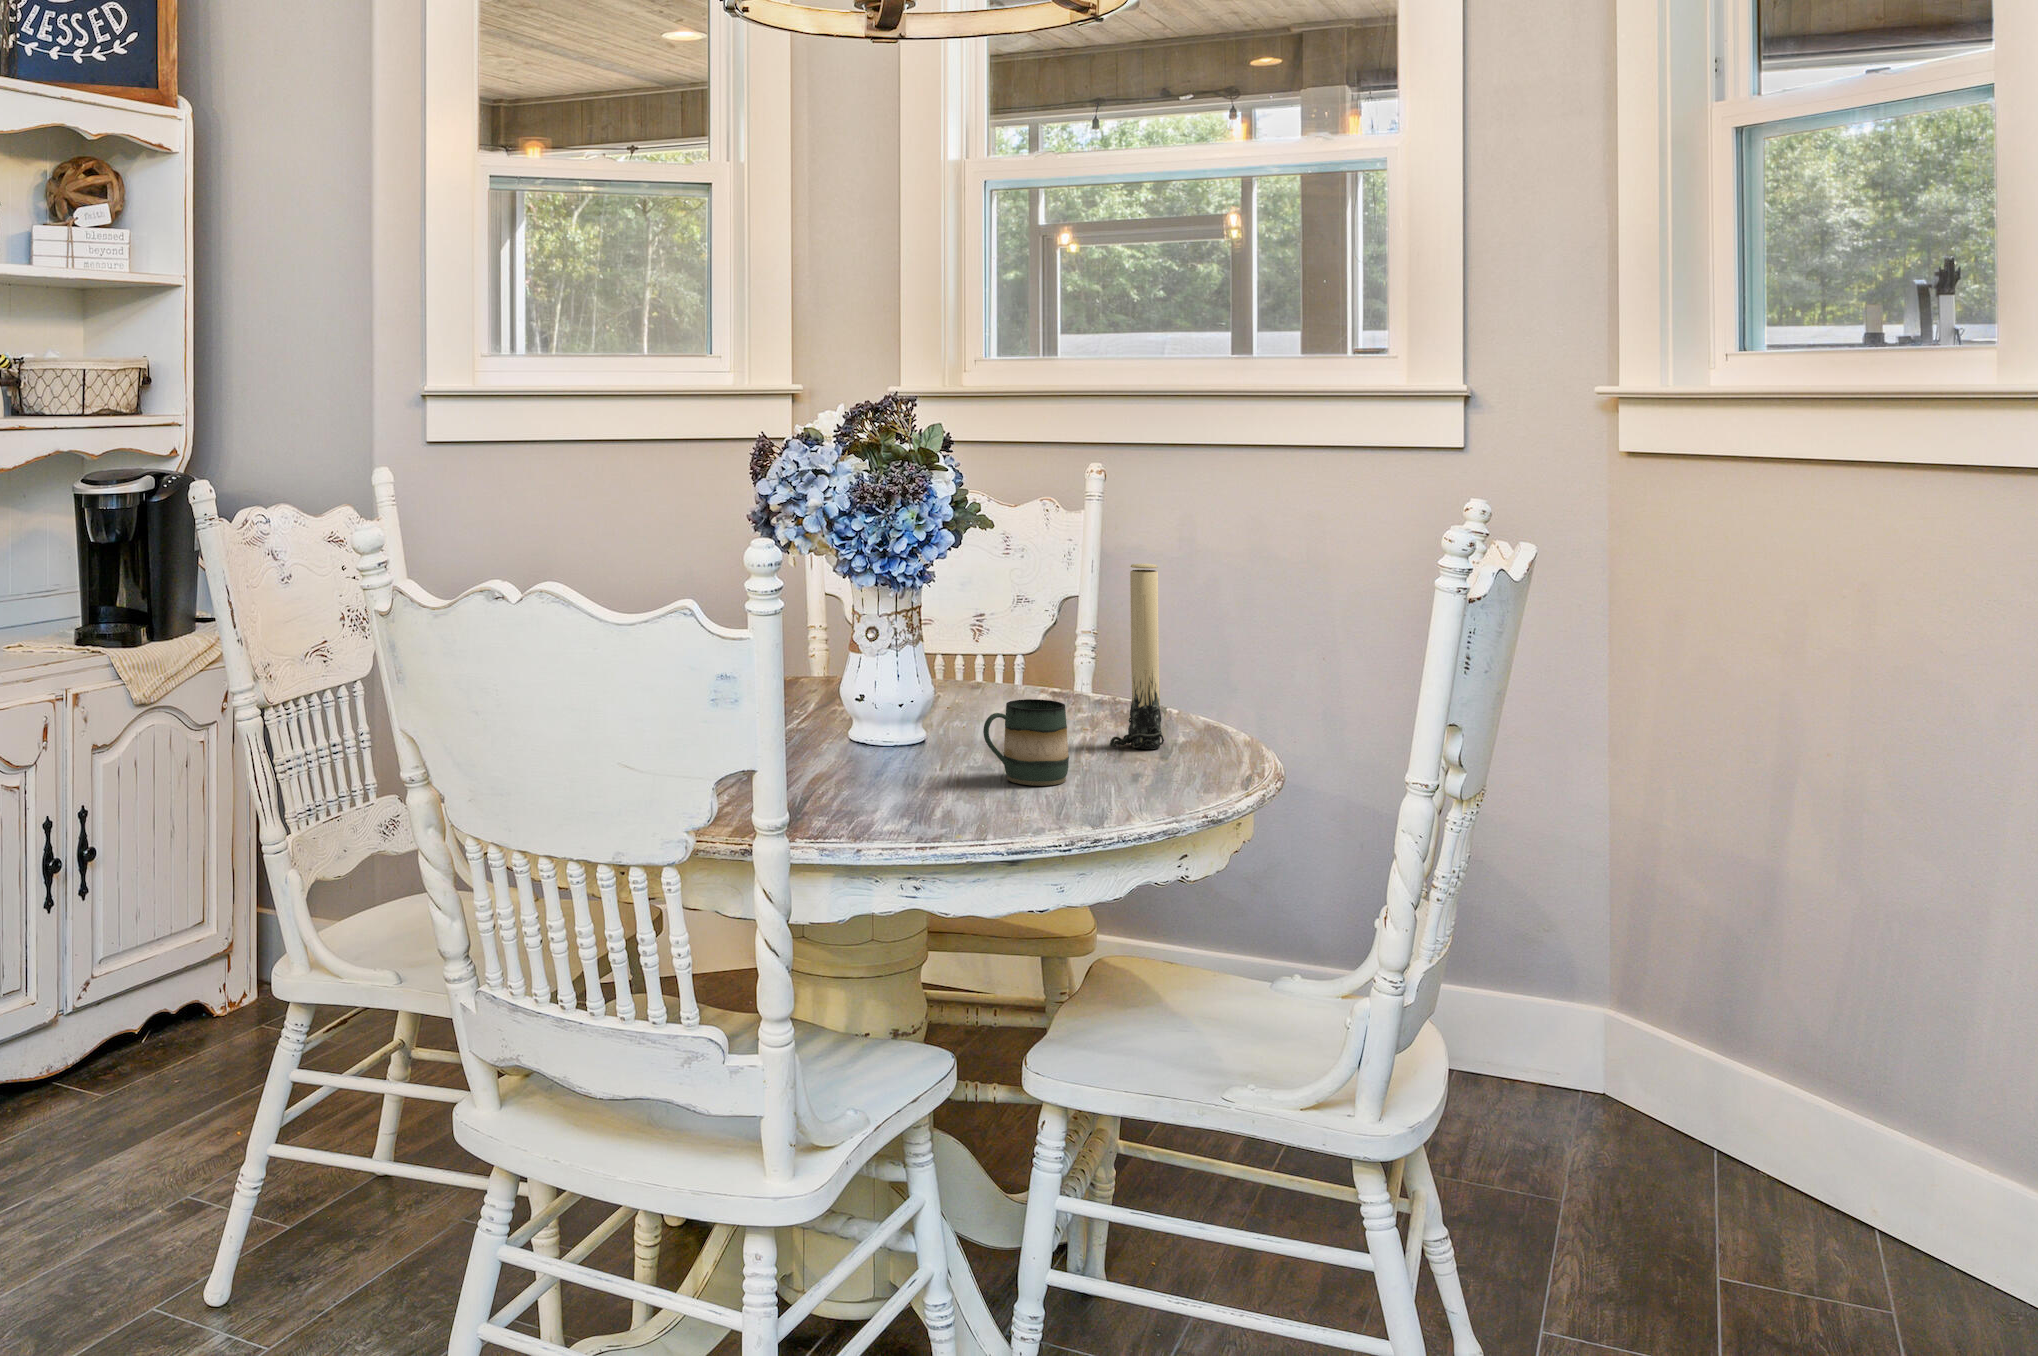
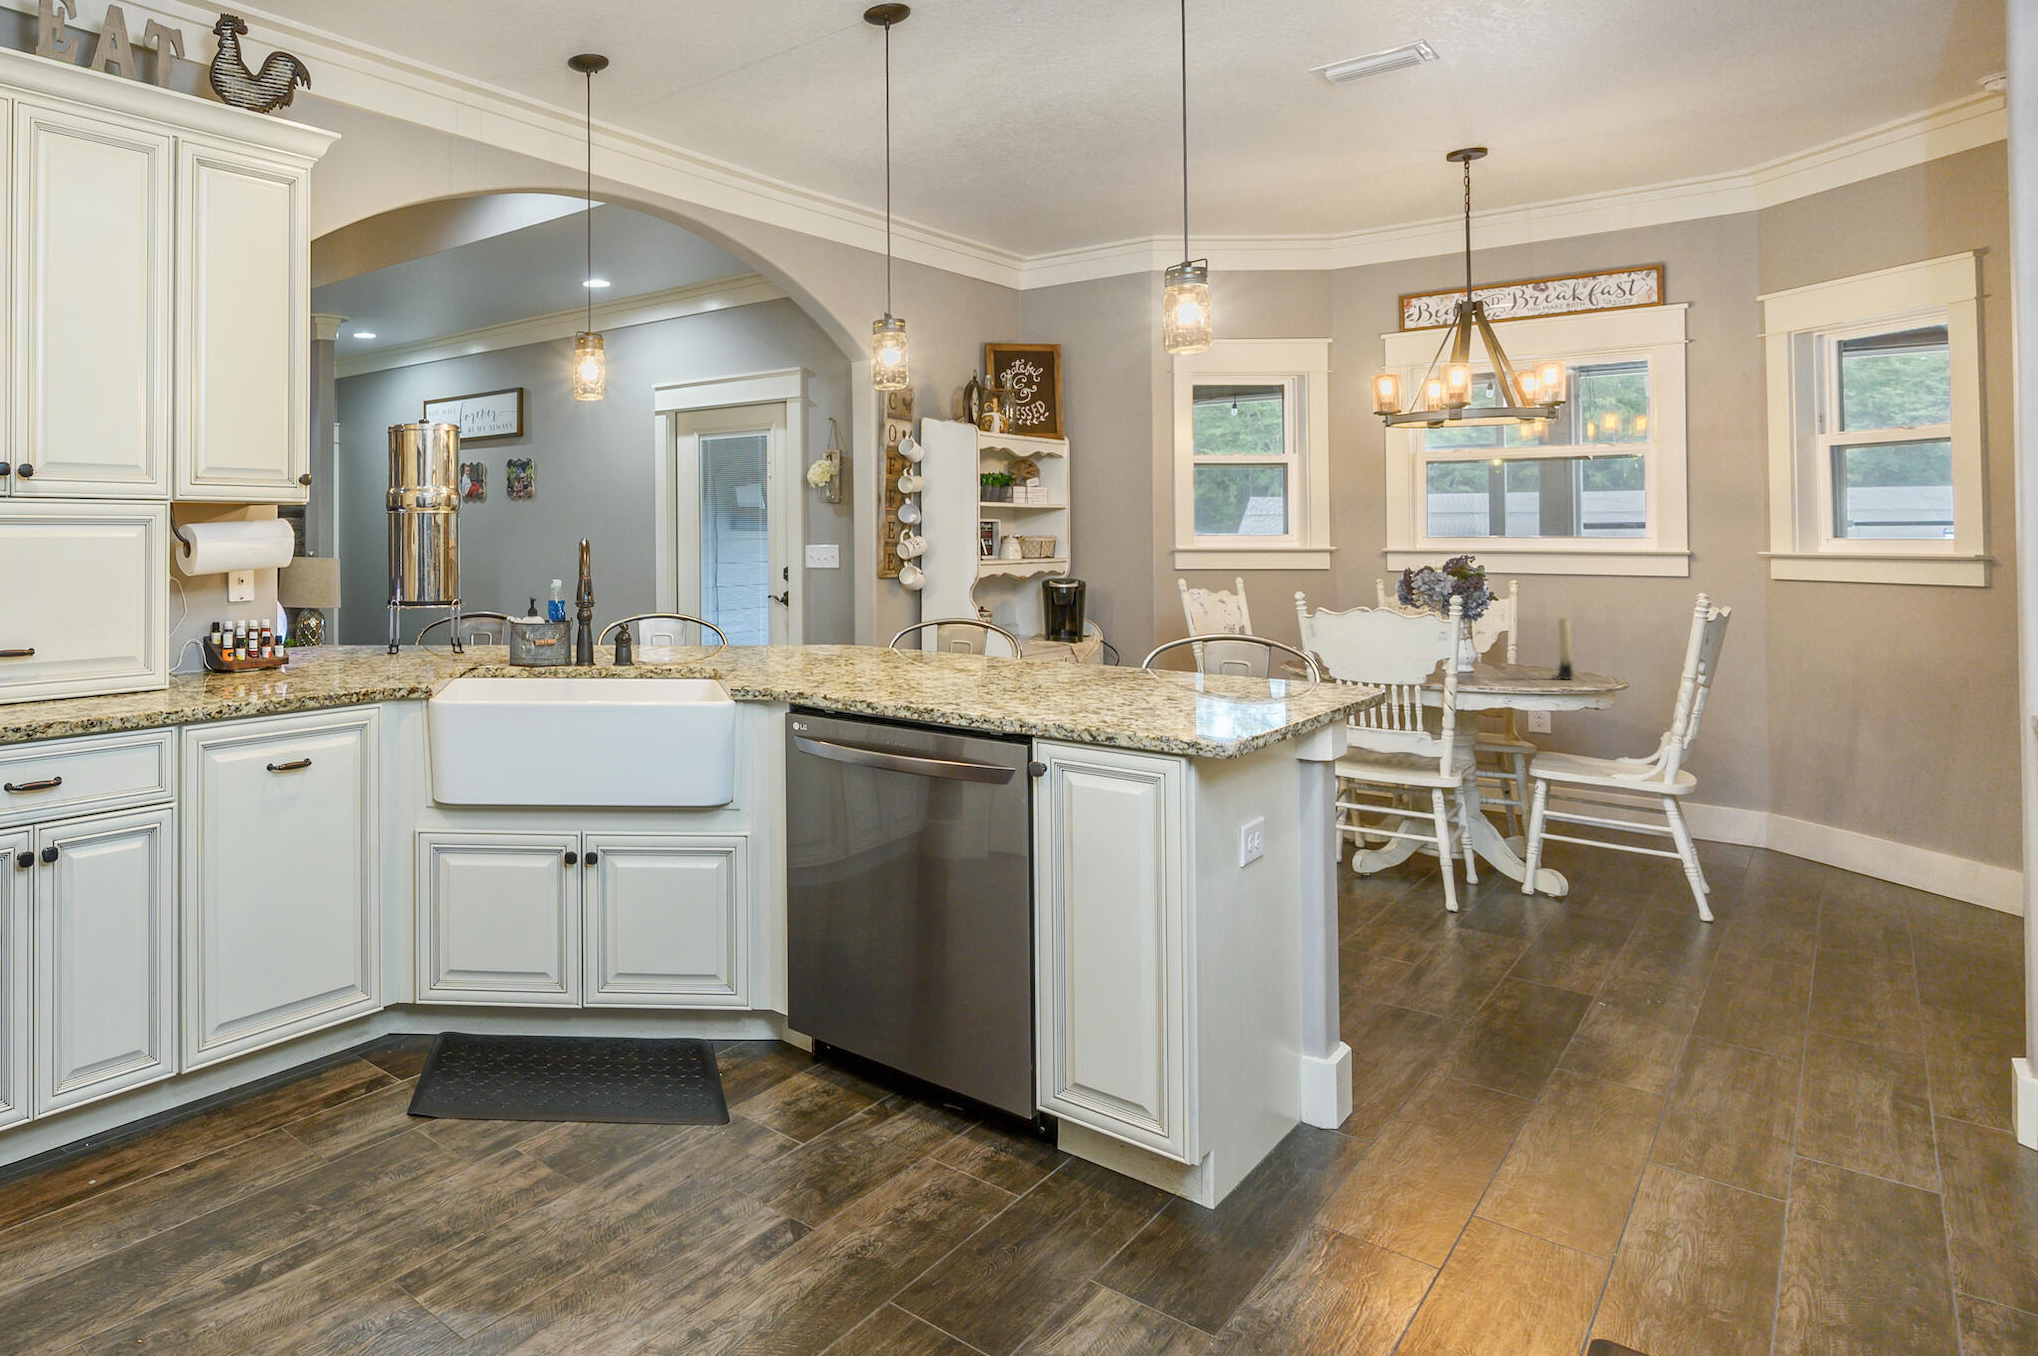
mug: present [983,699,1069,786] -> none [1513,659,1545,685]

